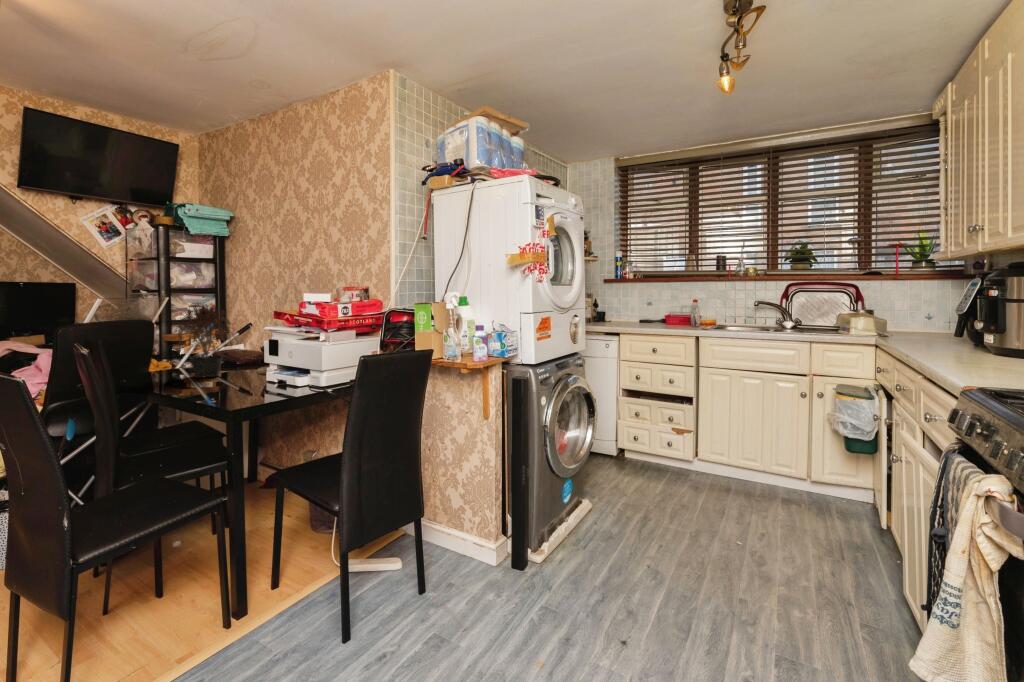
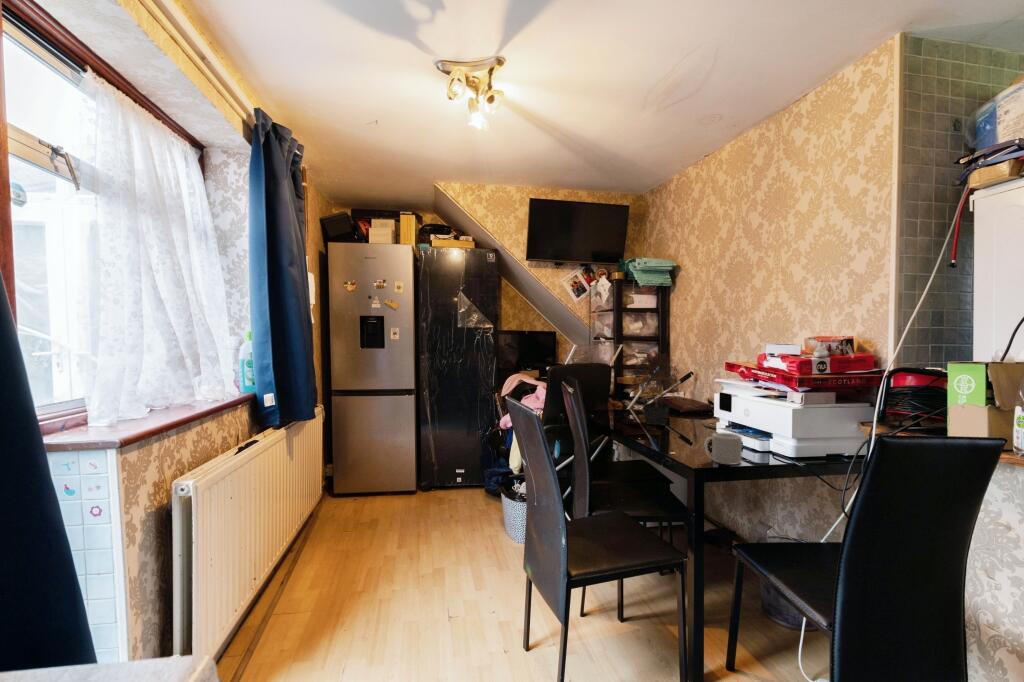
mug: none [247,371,281,398] -> present [704,433,742,465]

